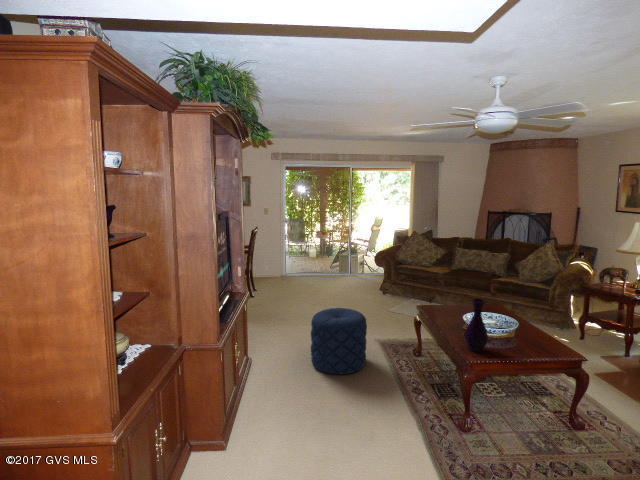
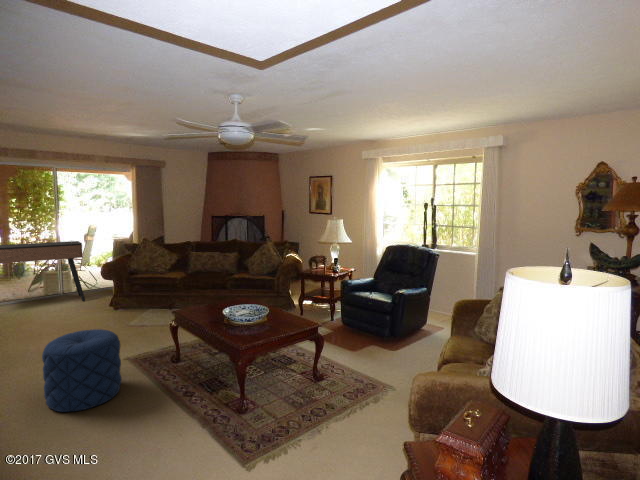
console table: none [298,229,365,282] -> present [0,241,85,301]
vase: present [465,299,488,352] -> none [233,290,252,339]

